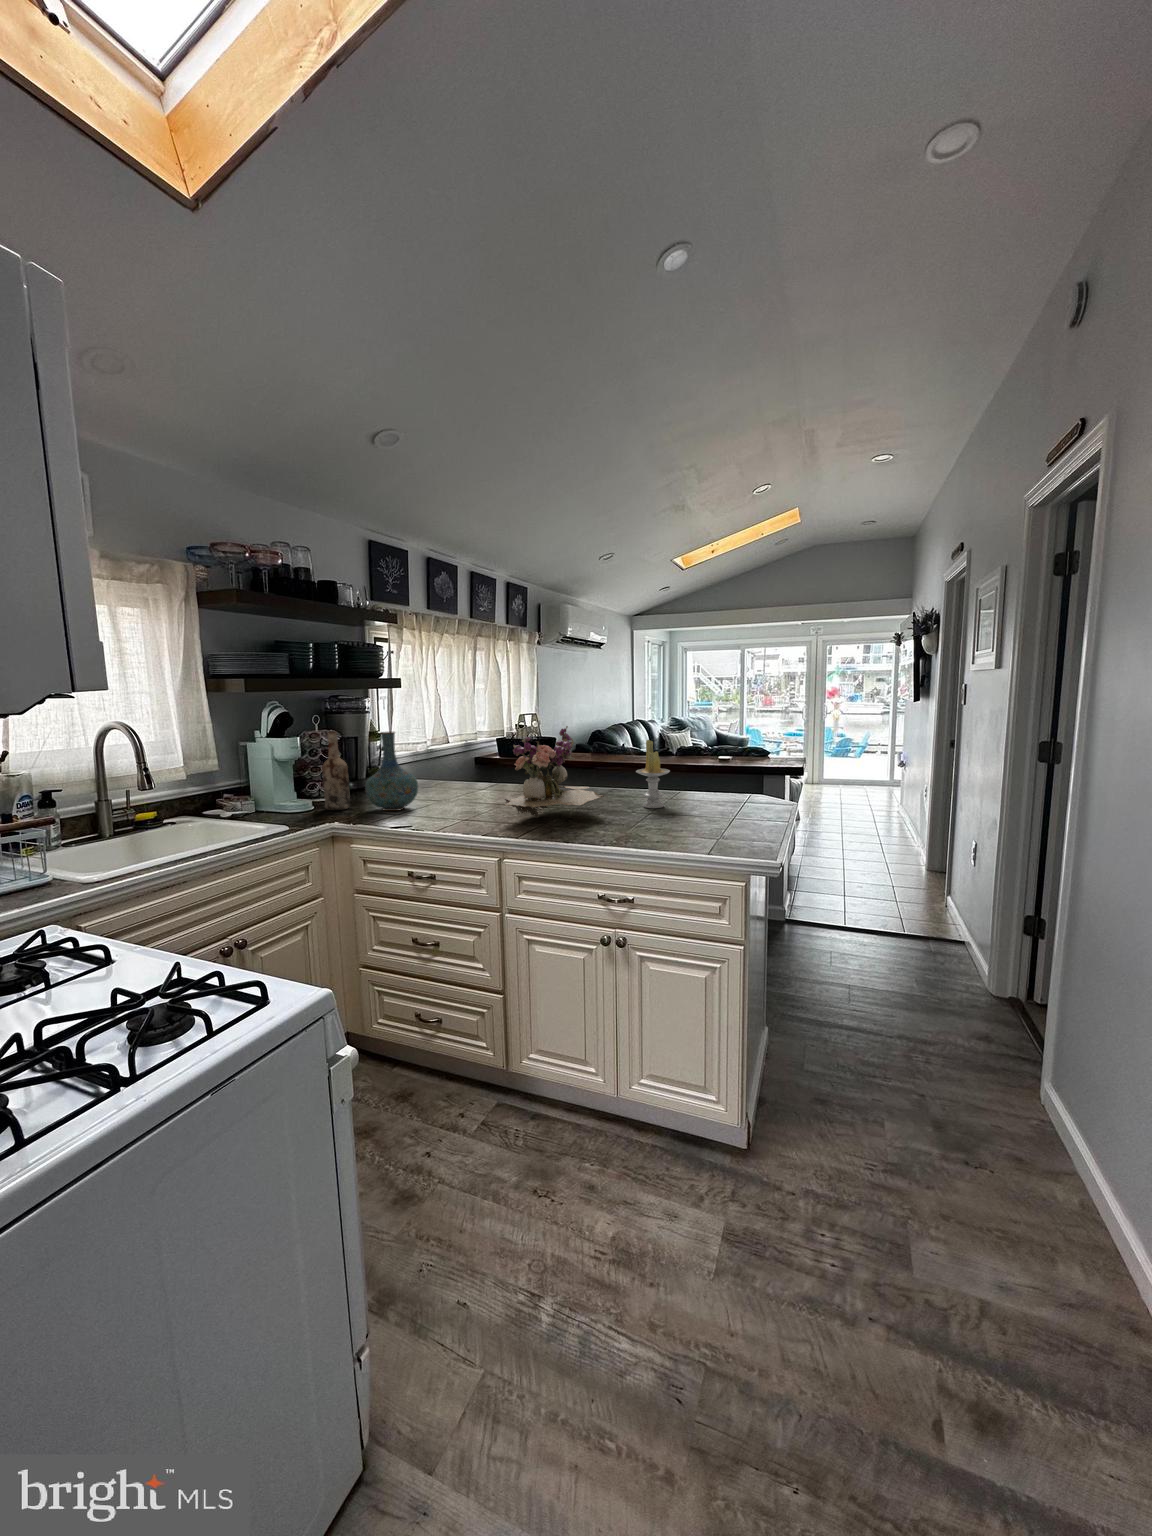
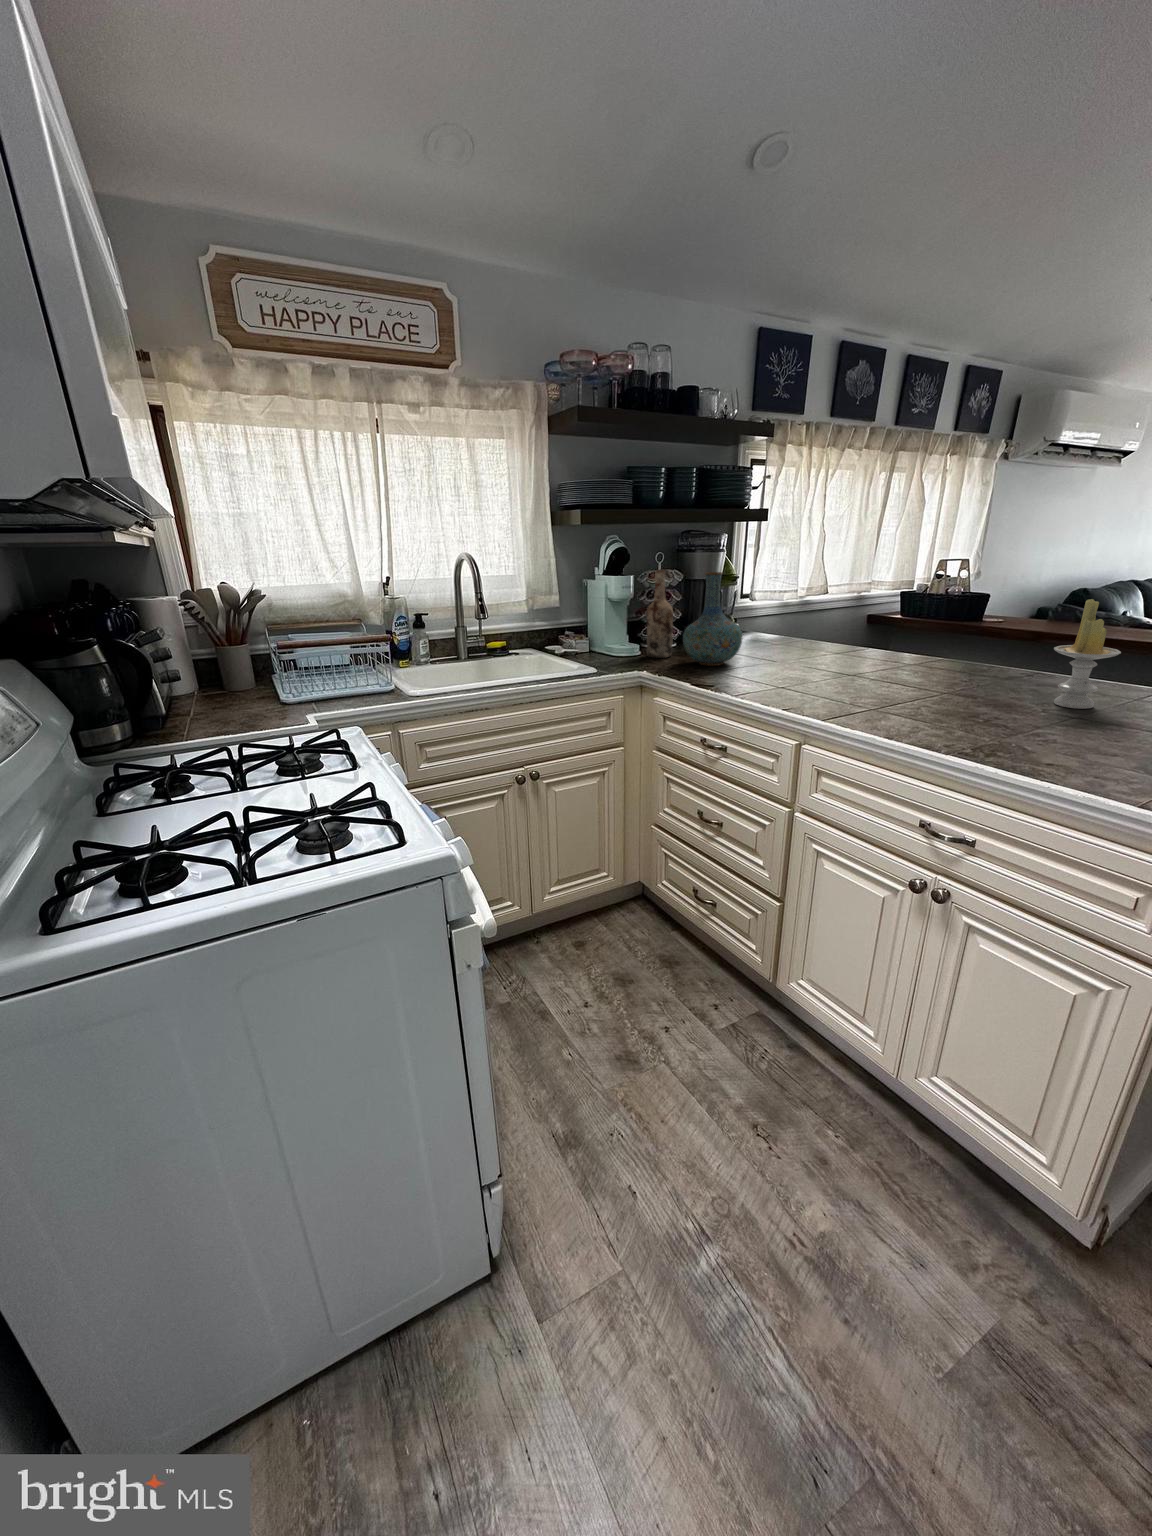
flower arrangement: present [505,726,604,818] -> none [822,572,980,698]

